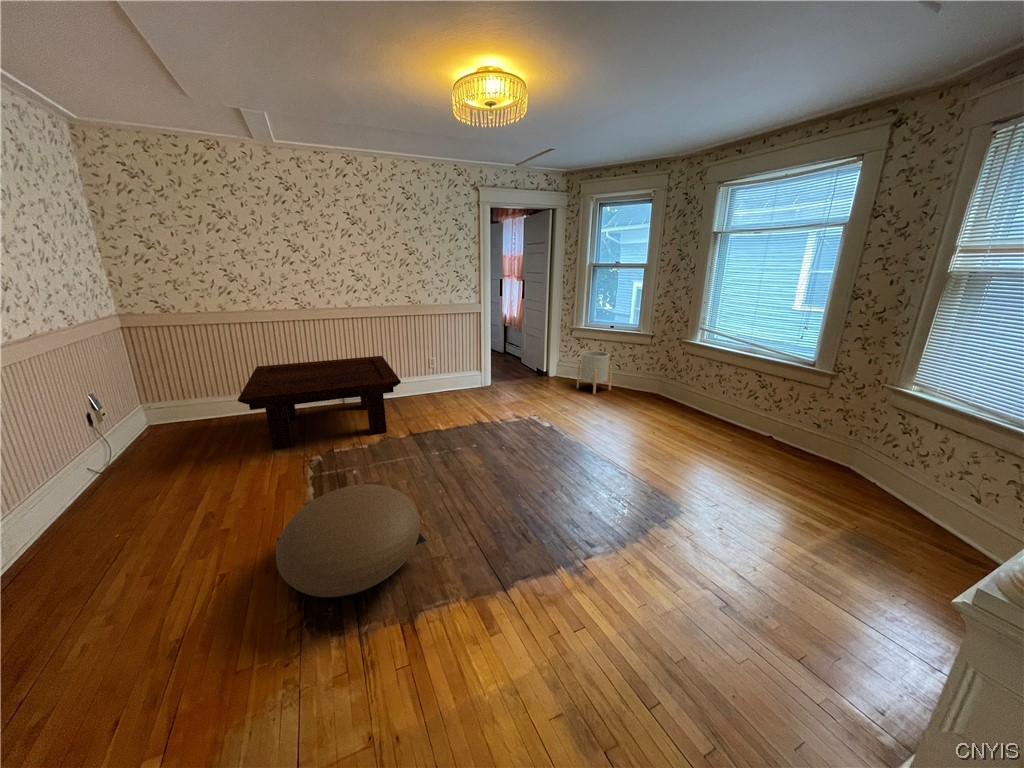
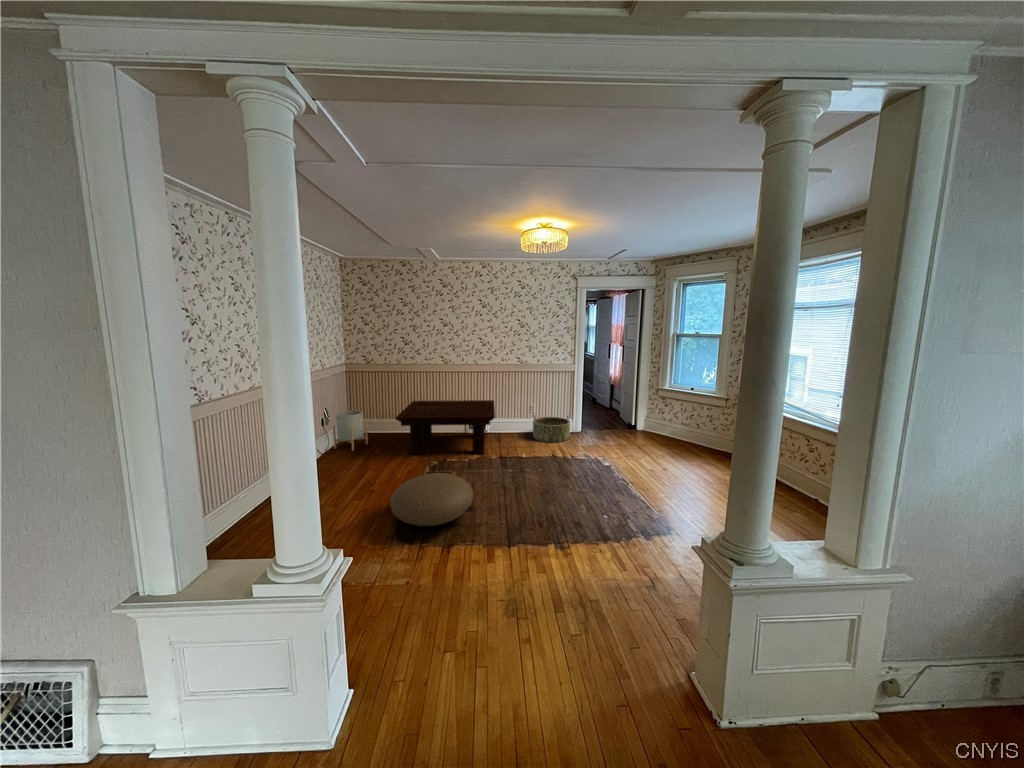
planter: present [577,351,612,394] -> present [333,410,368,451]
basket: none [438,367,484,403] -> present [533,415,570,442]

